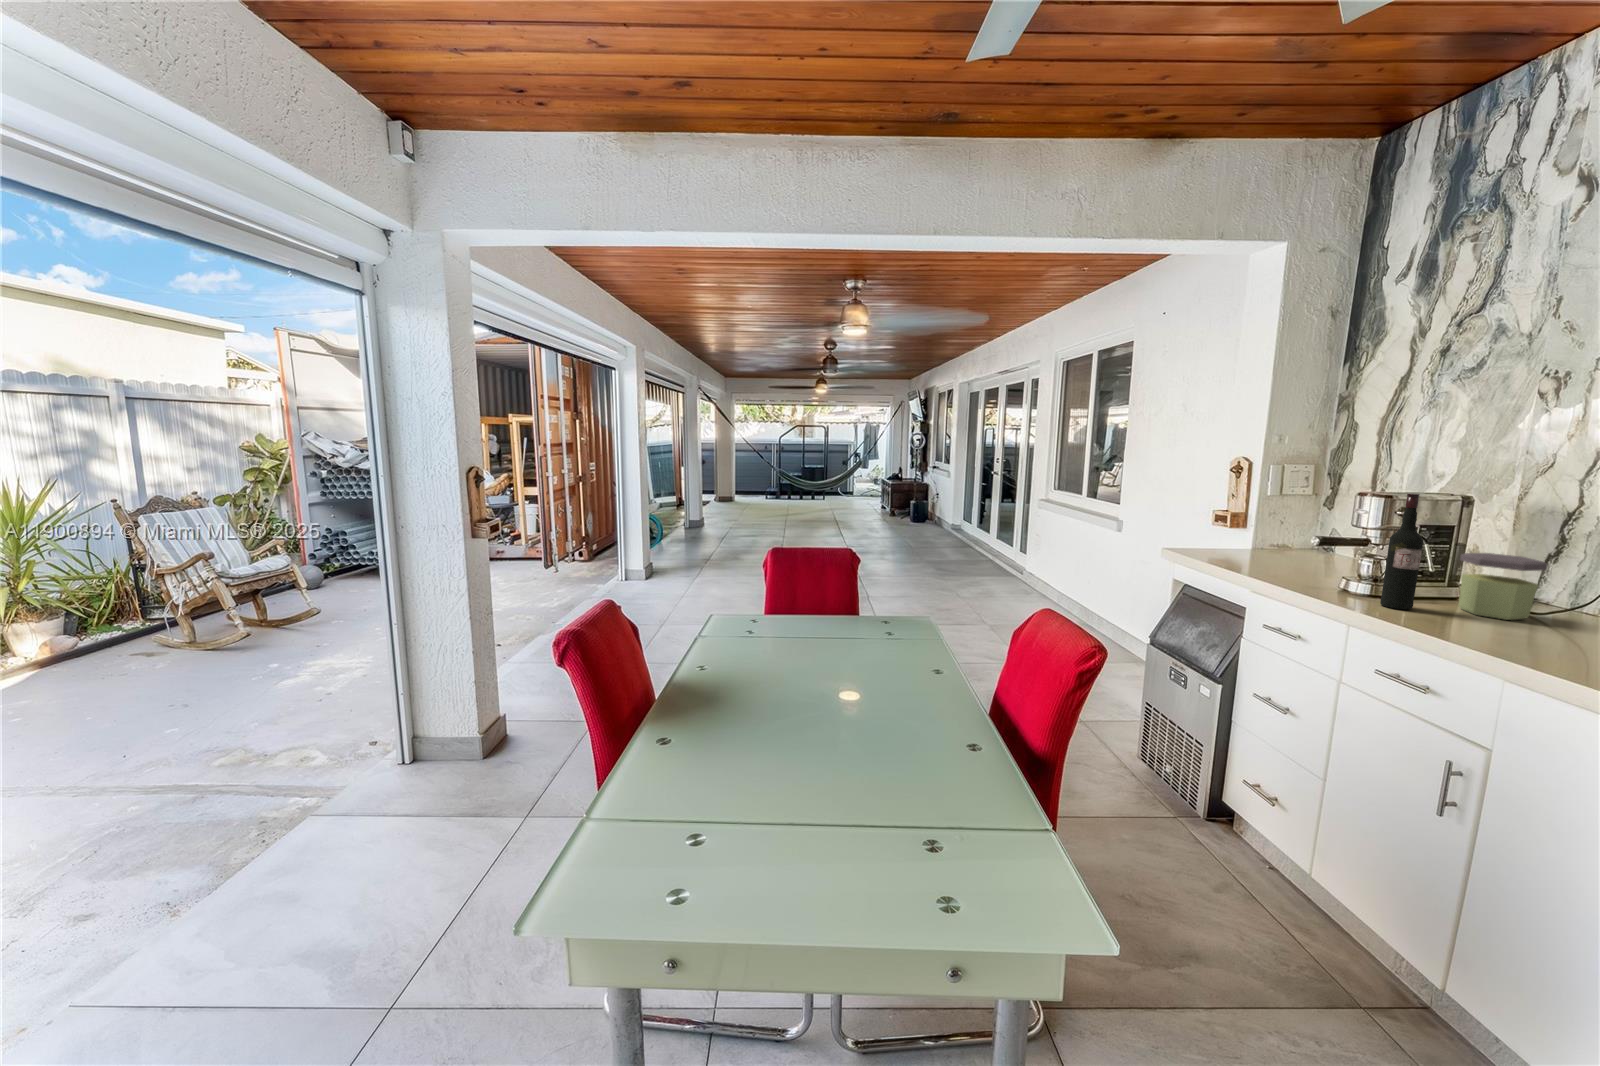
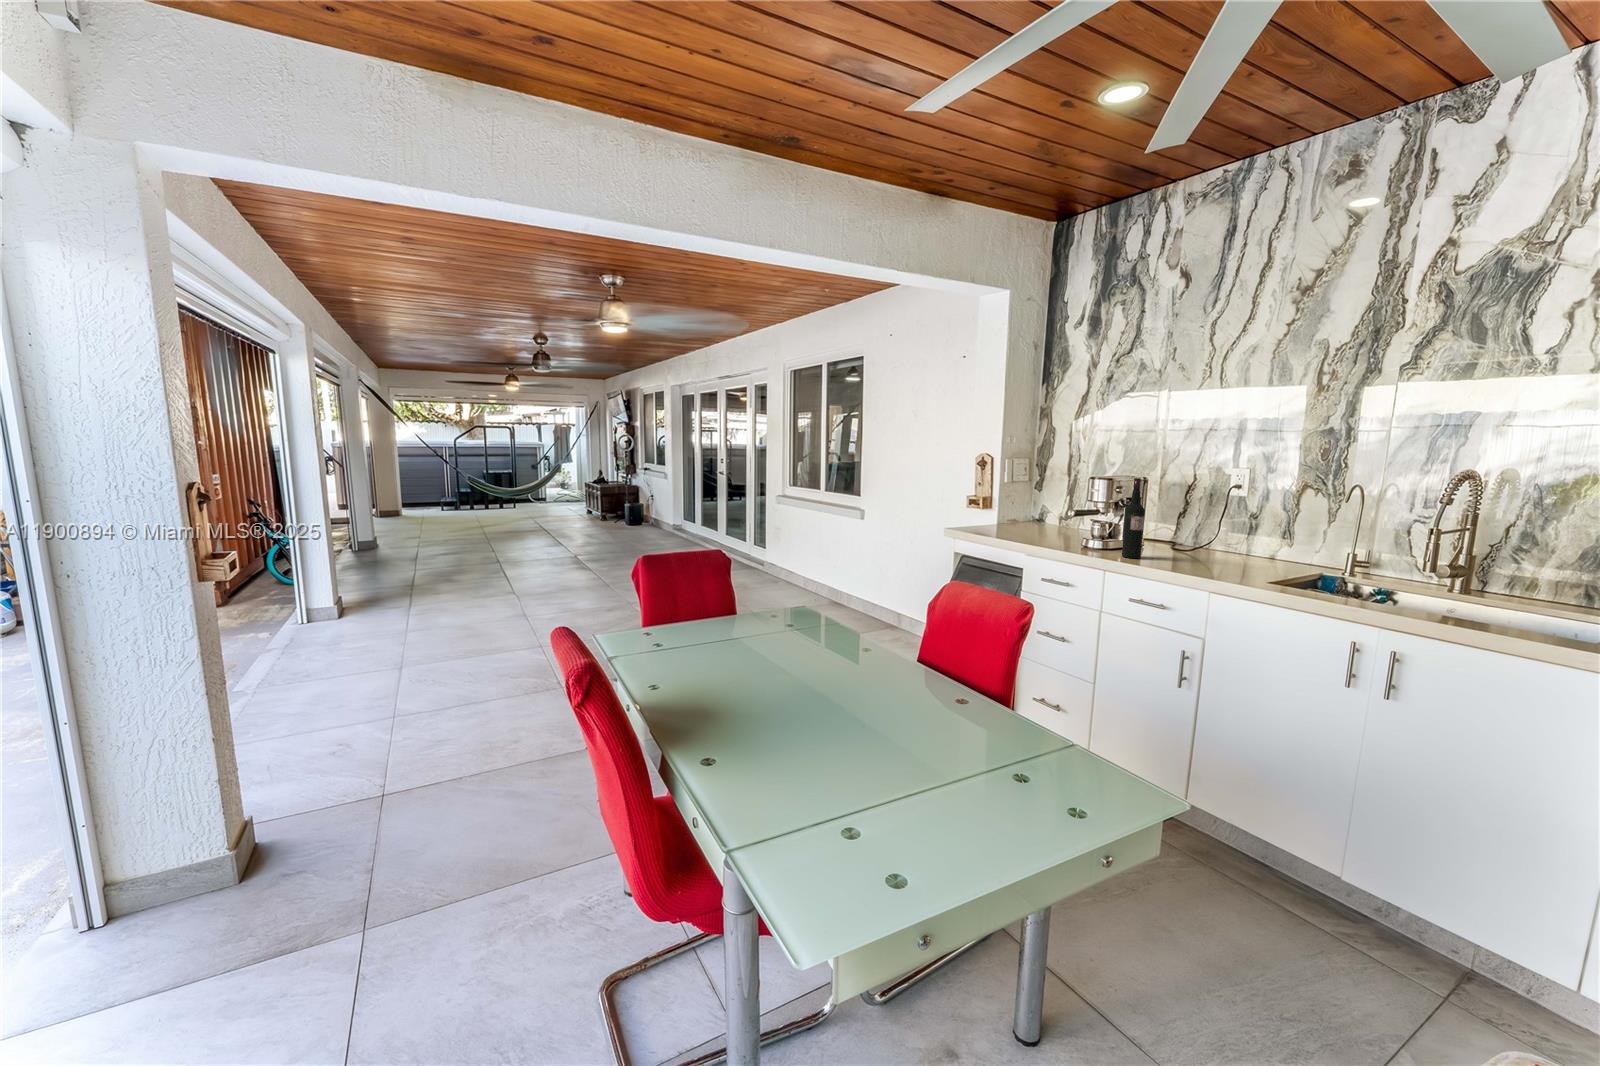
jar: present [1459,553,1547,620] -> none [1156,515,1200,558]

